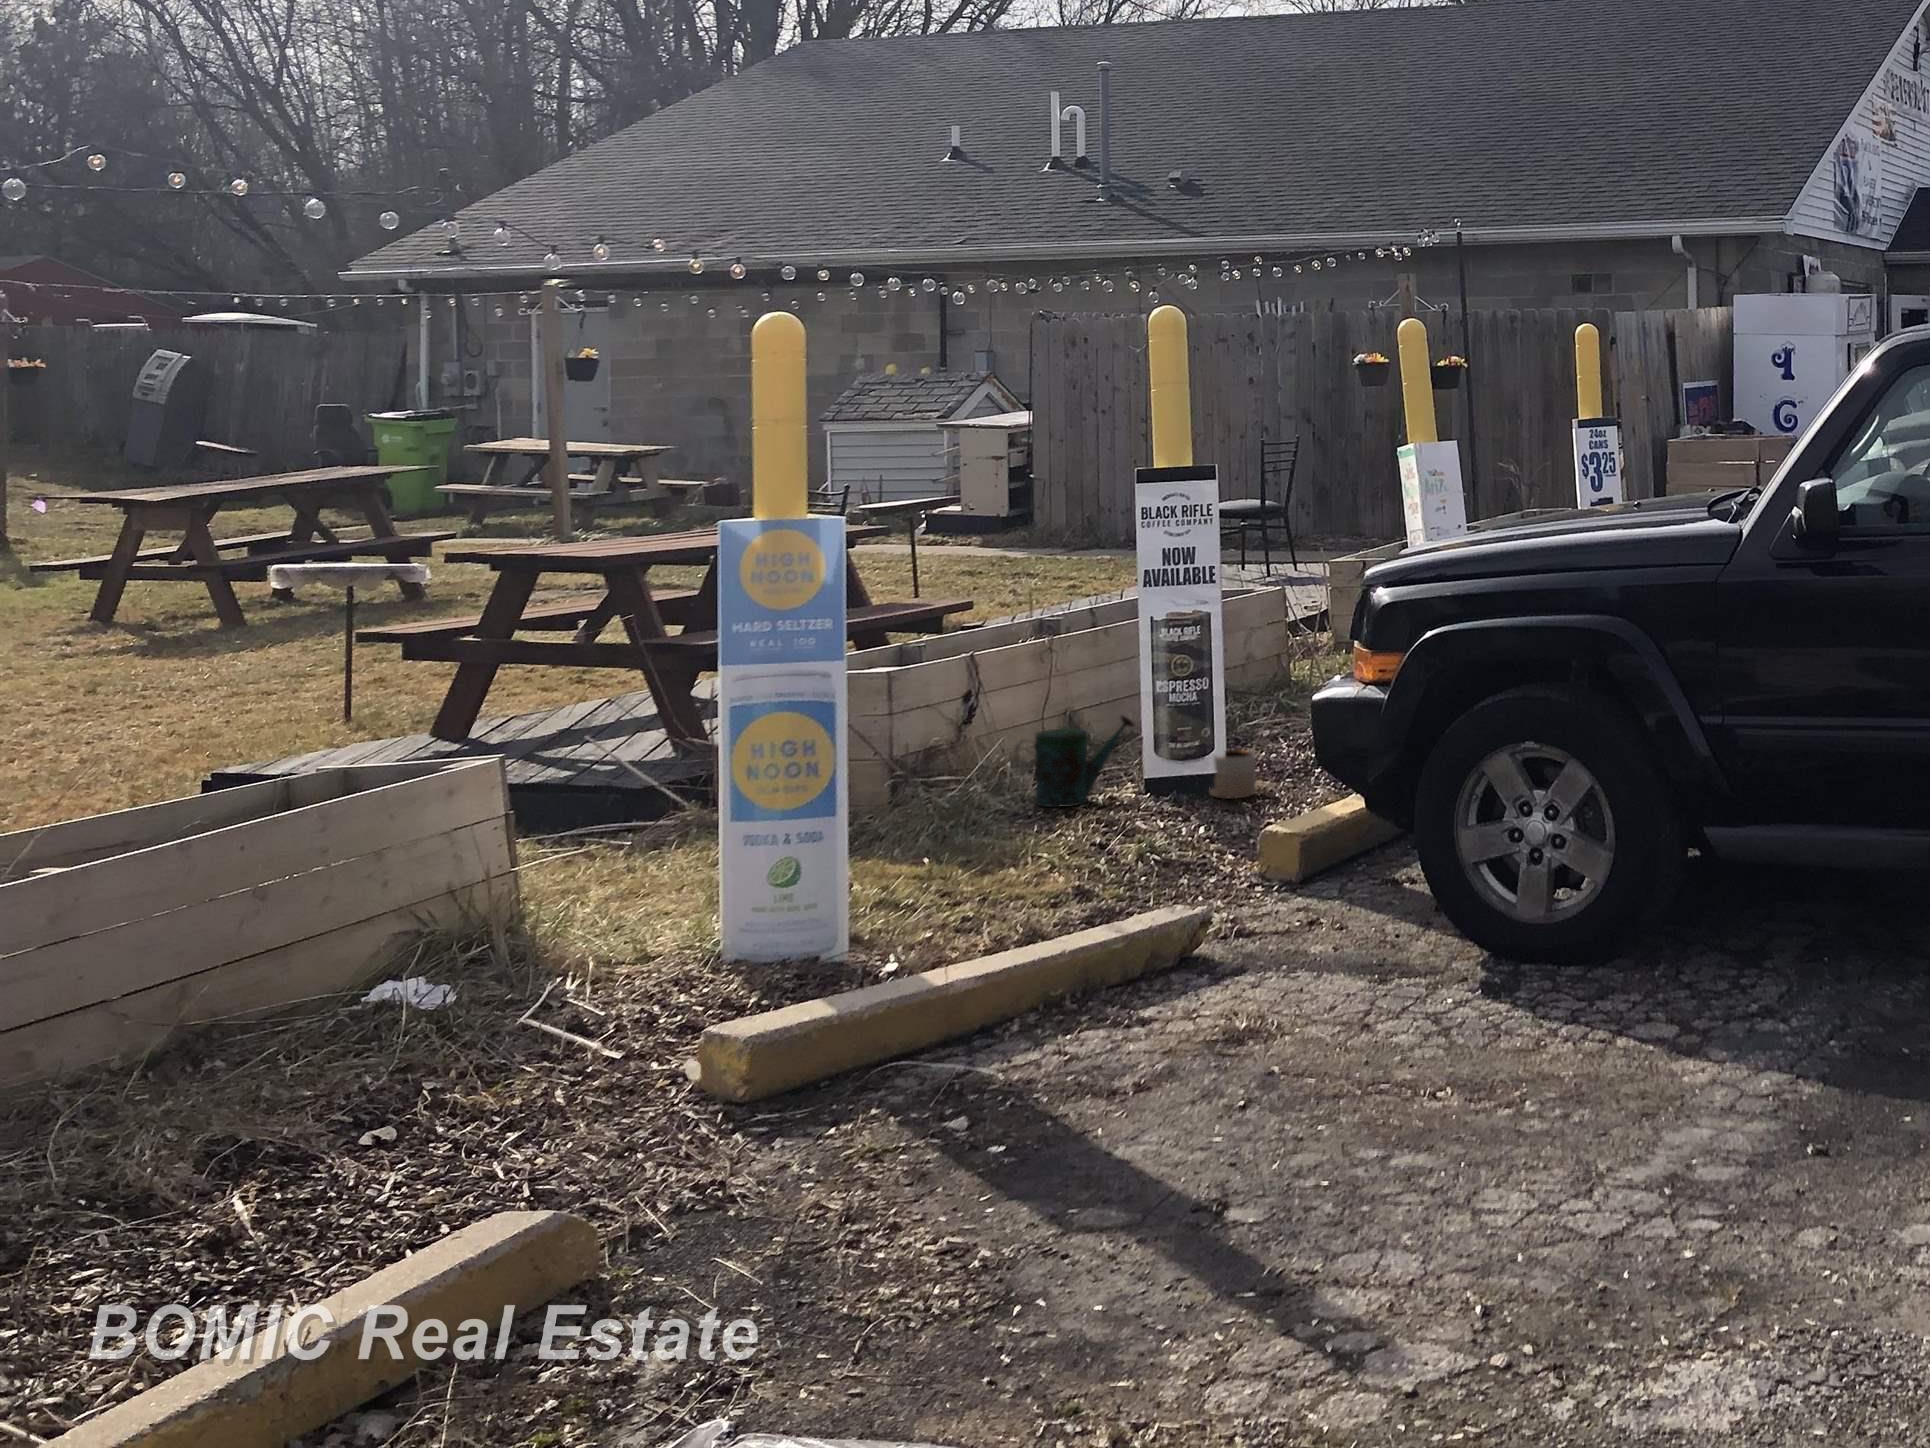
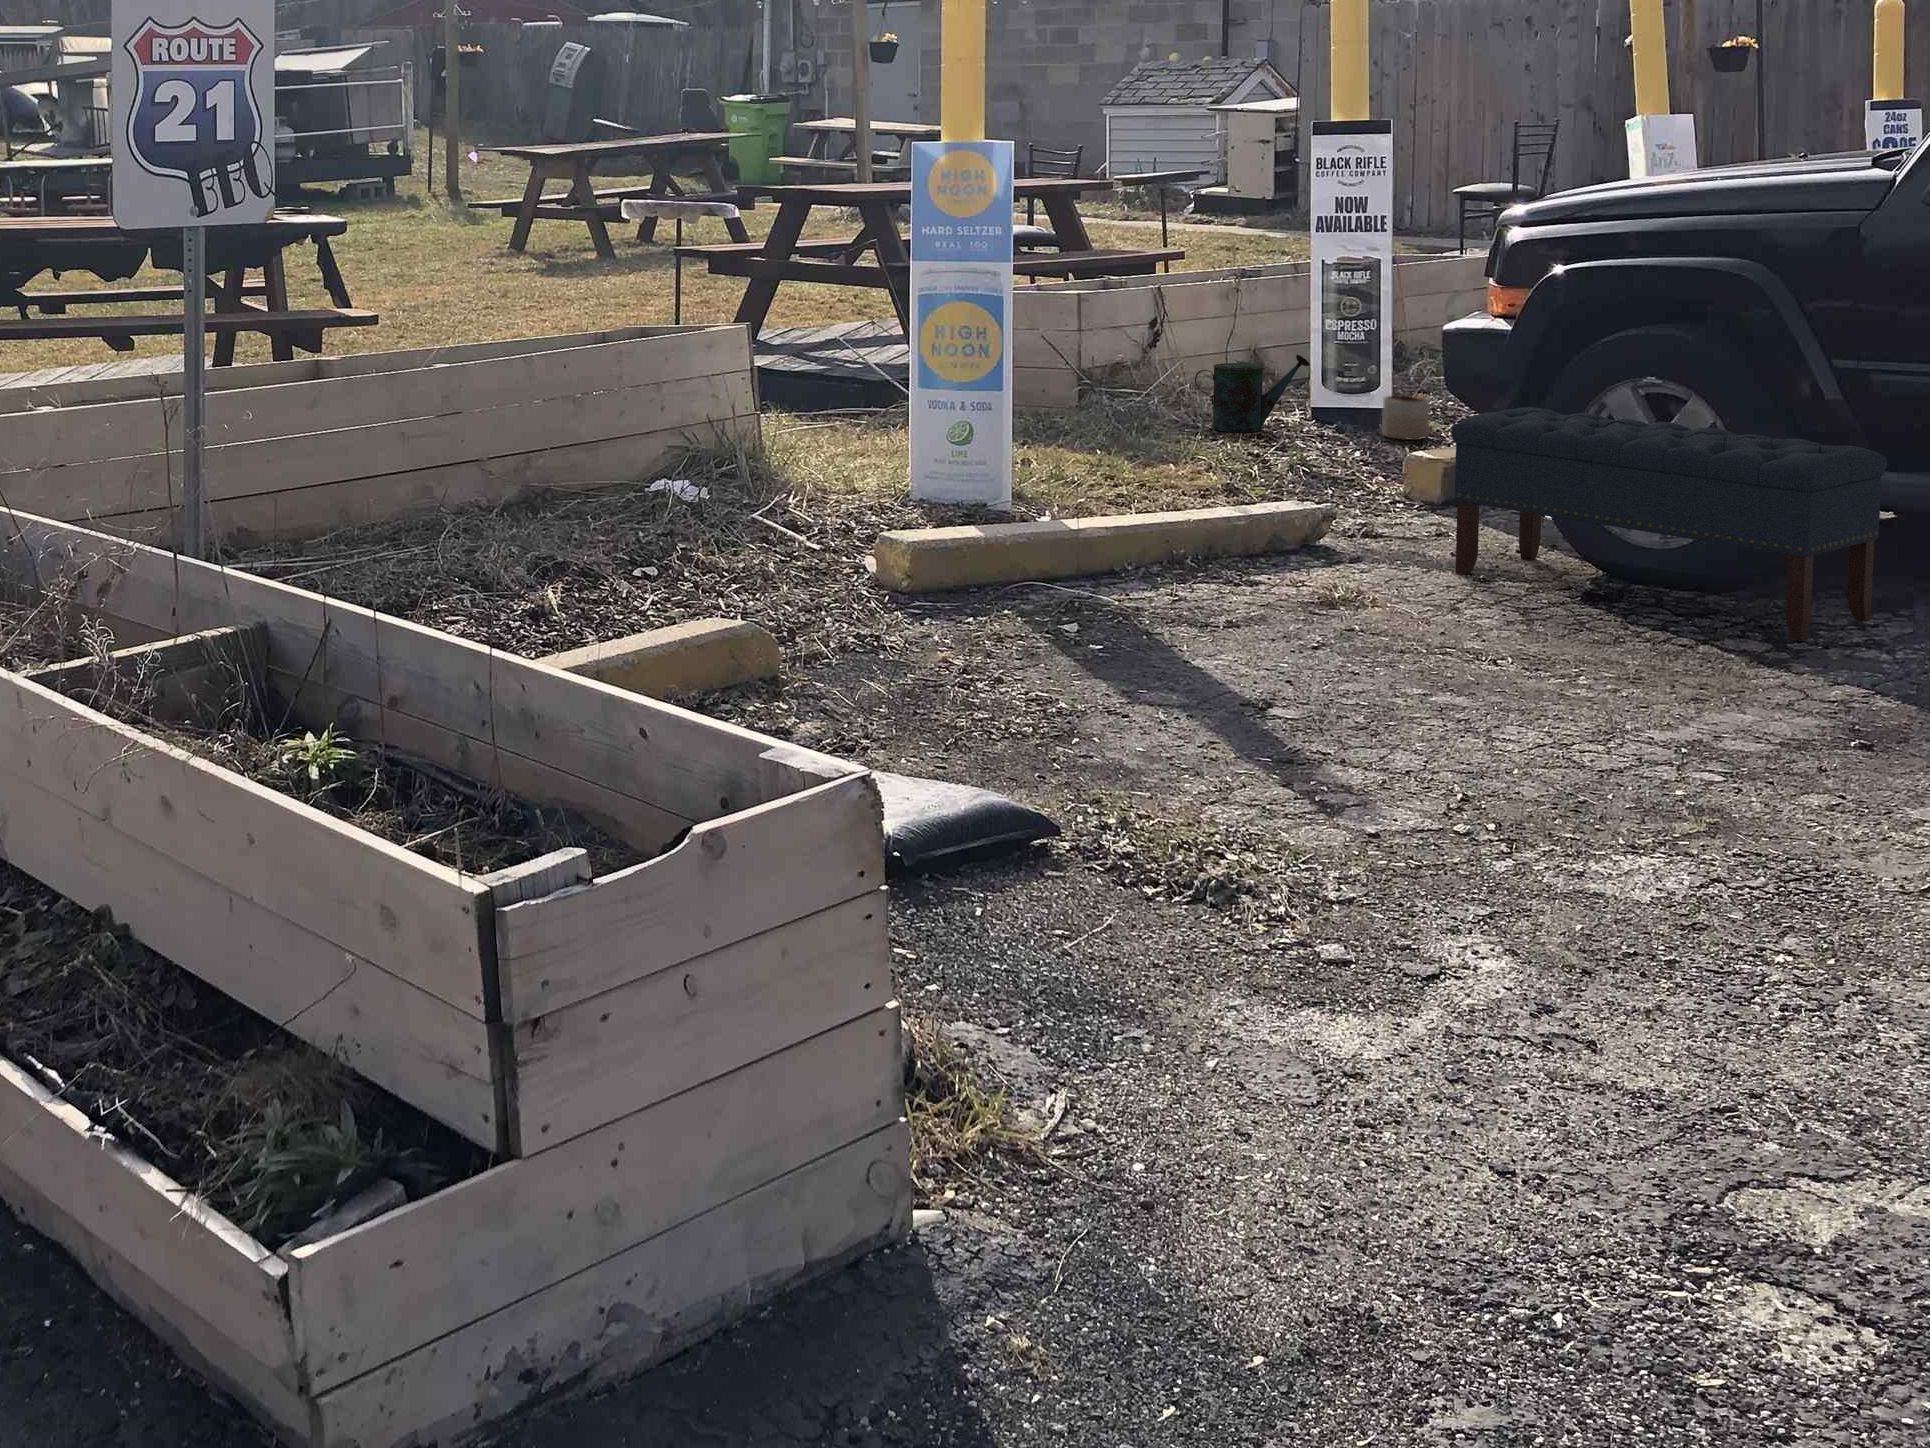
bench: none [1343,781,1747,1015] -> present [1451,407,1887,641]

